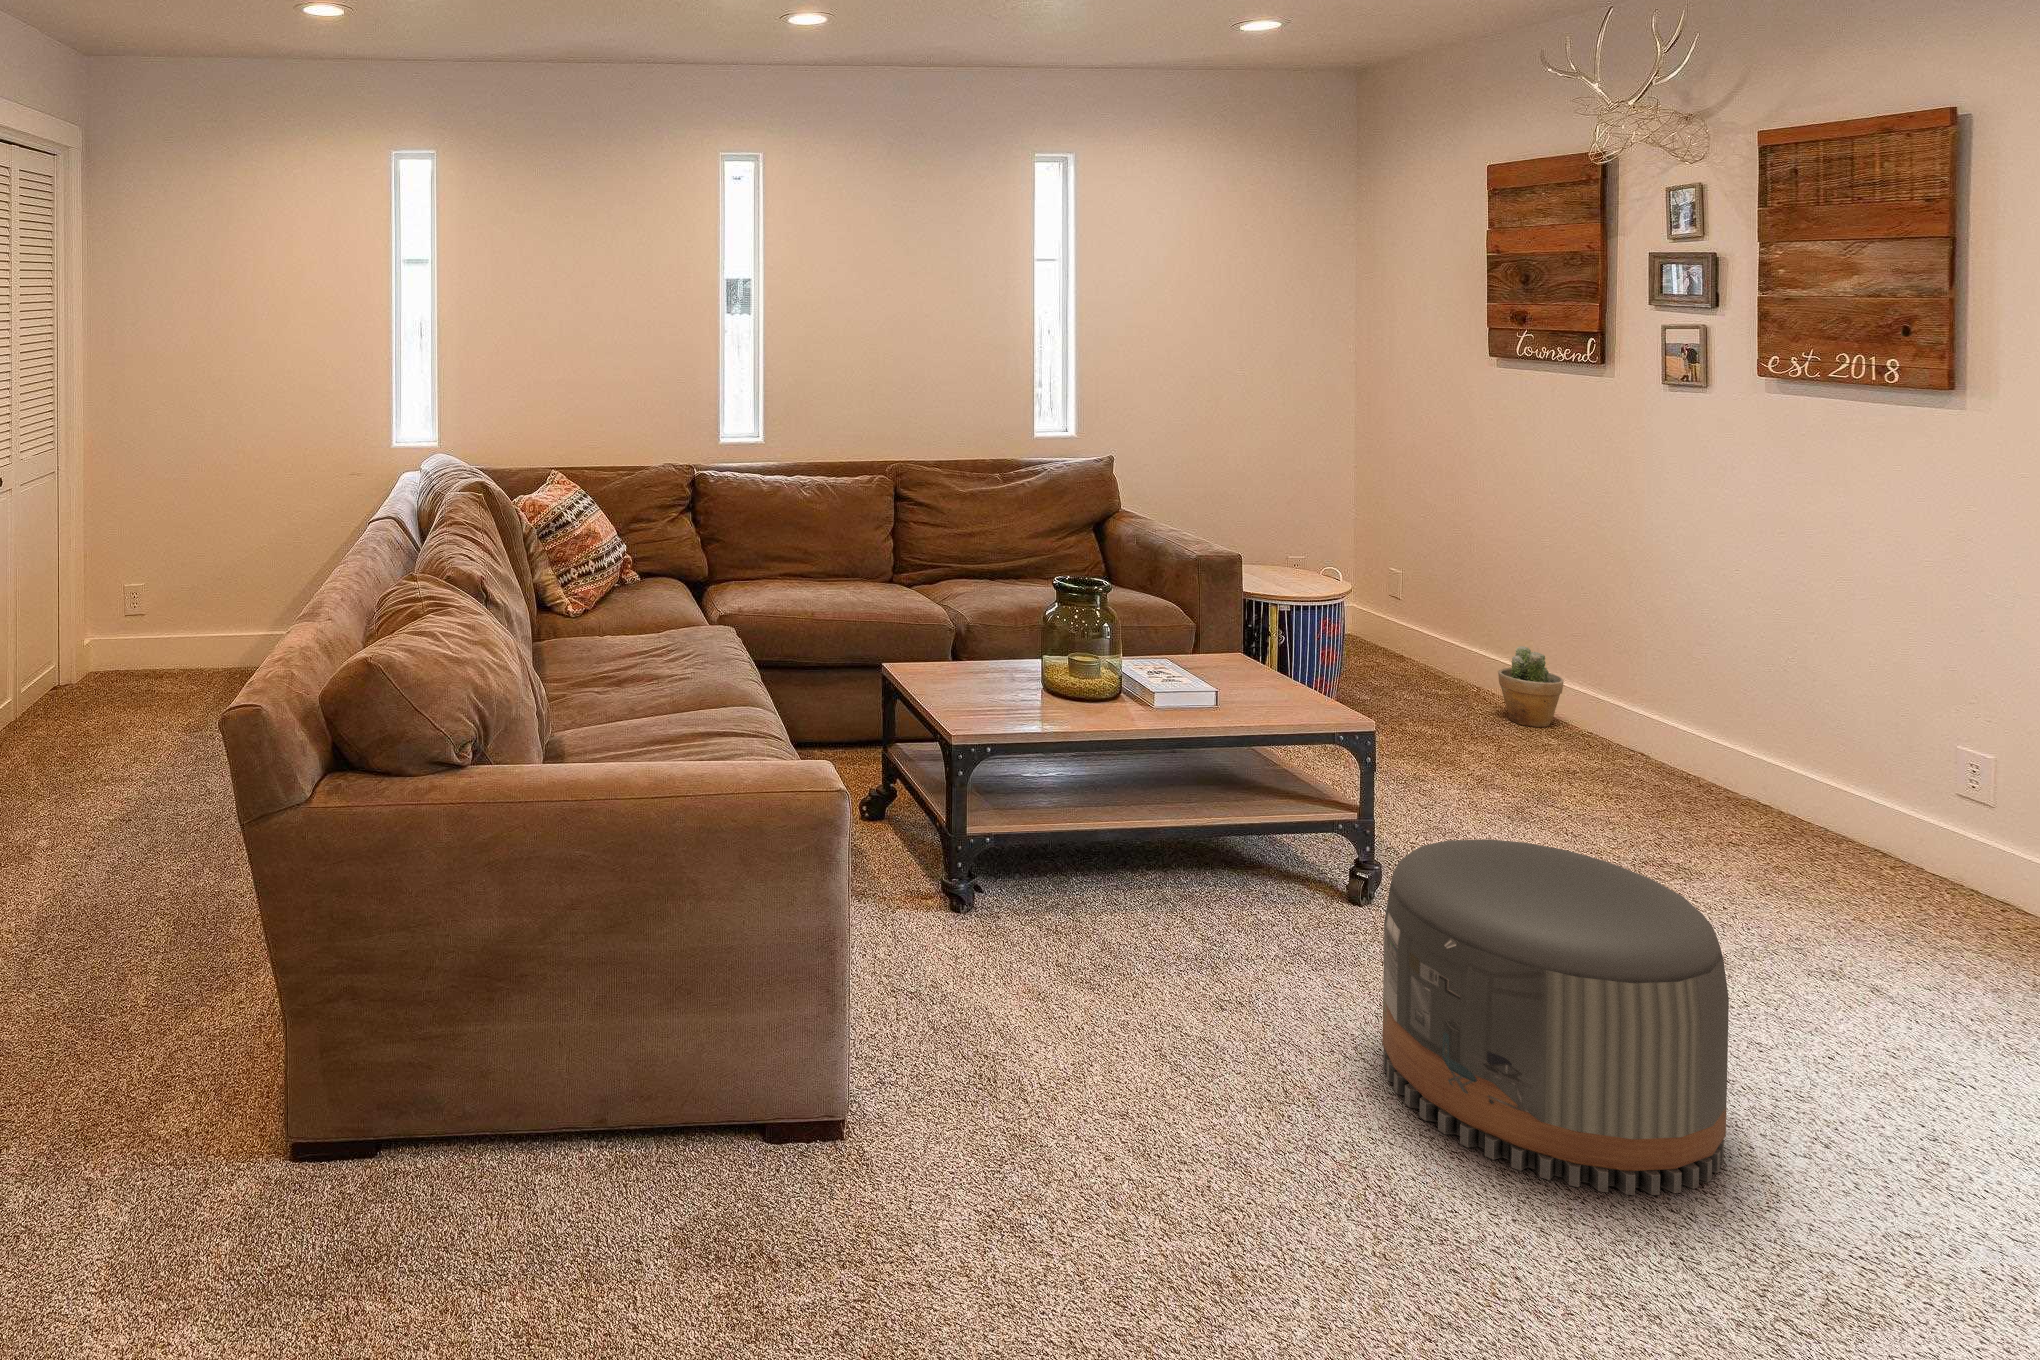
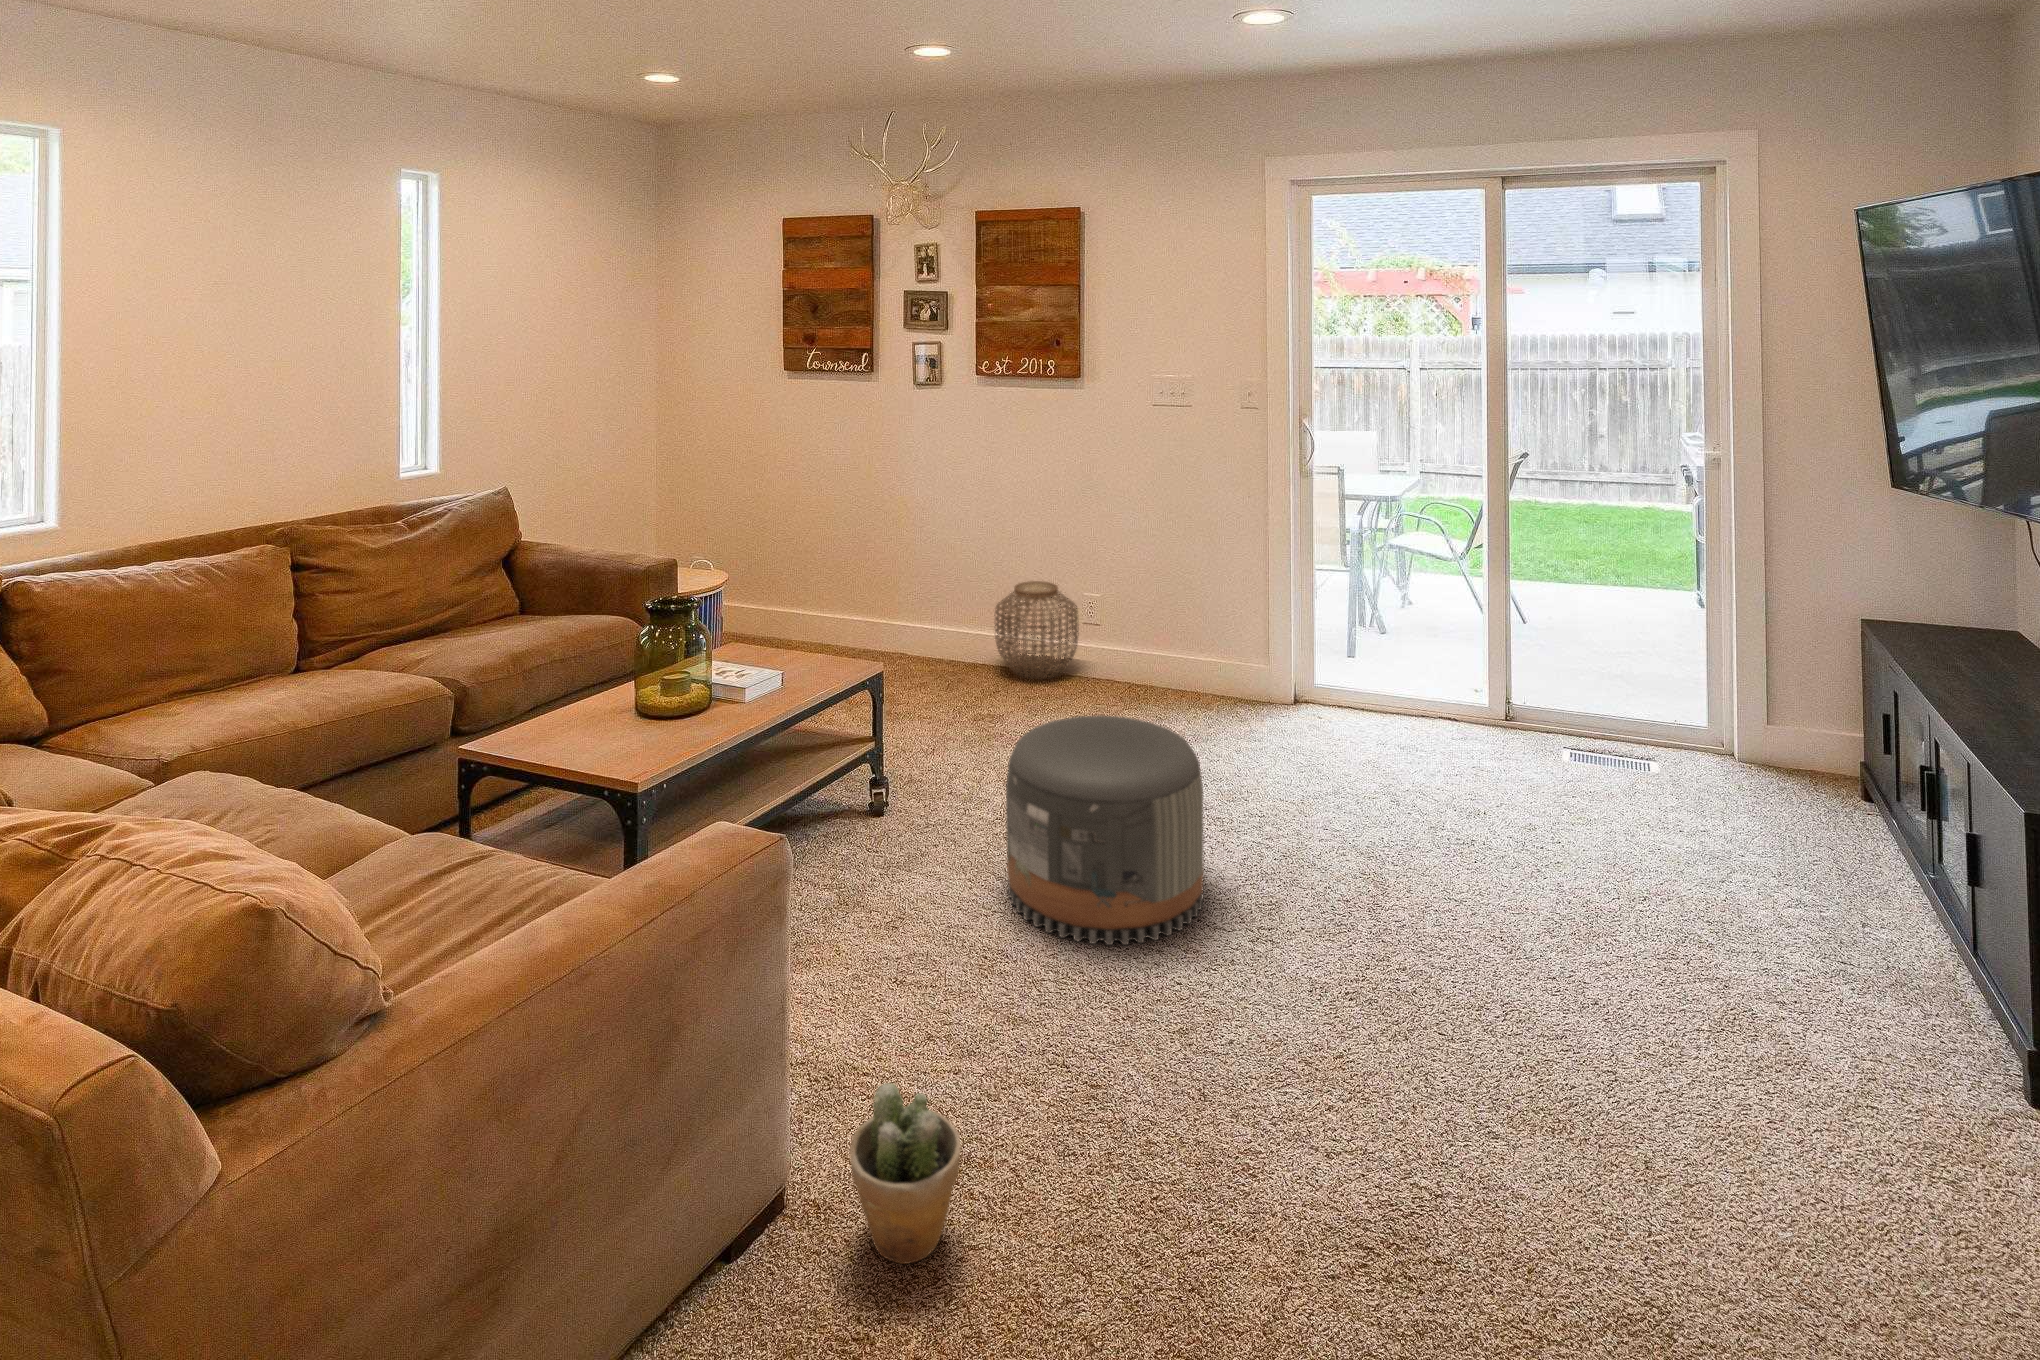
potted plant: present [1498,646,1564,727] -> present [849,1083,961,1264]
woven basket: none [1730,706,1906,868] -> present [995,581,1079,679]

